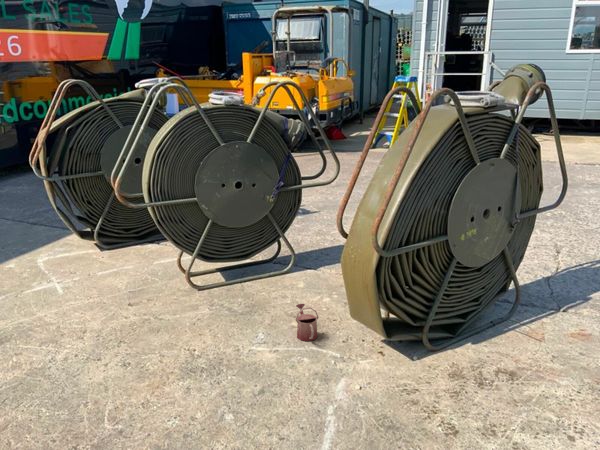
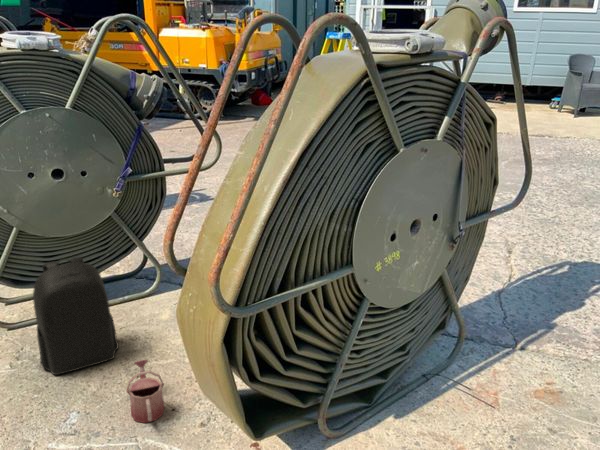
backpack: none [226,239,277,316] -> present [33,257,119,375]

